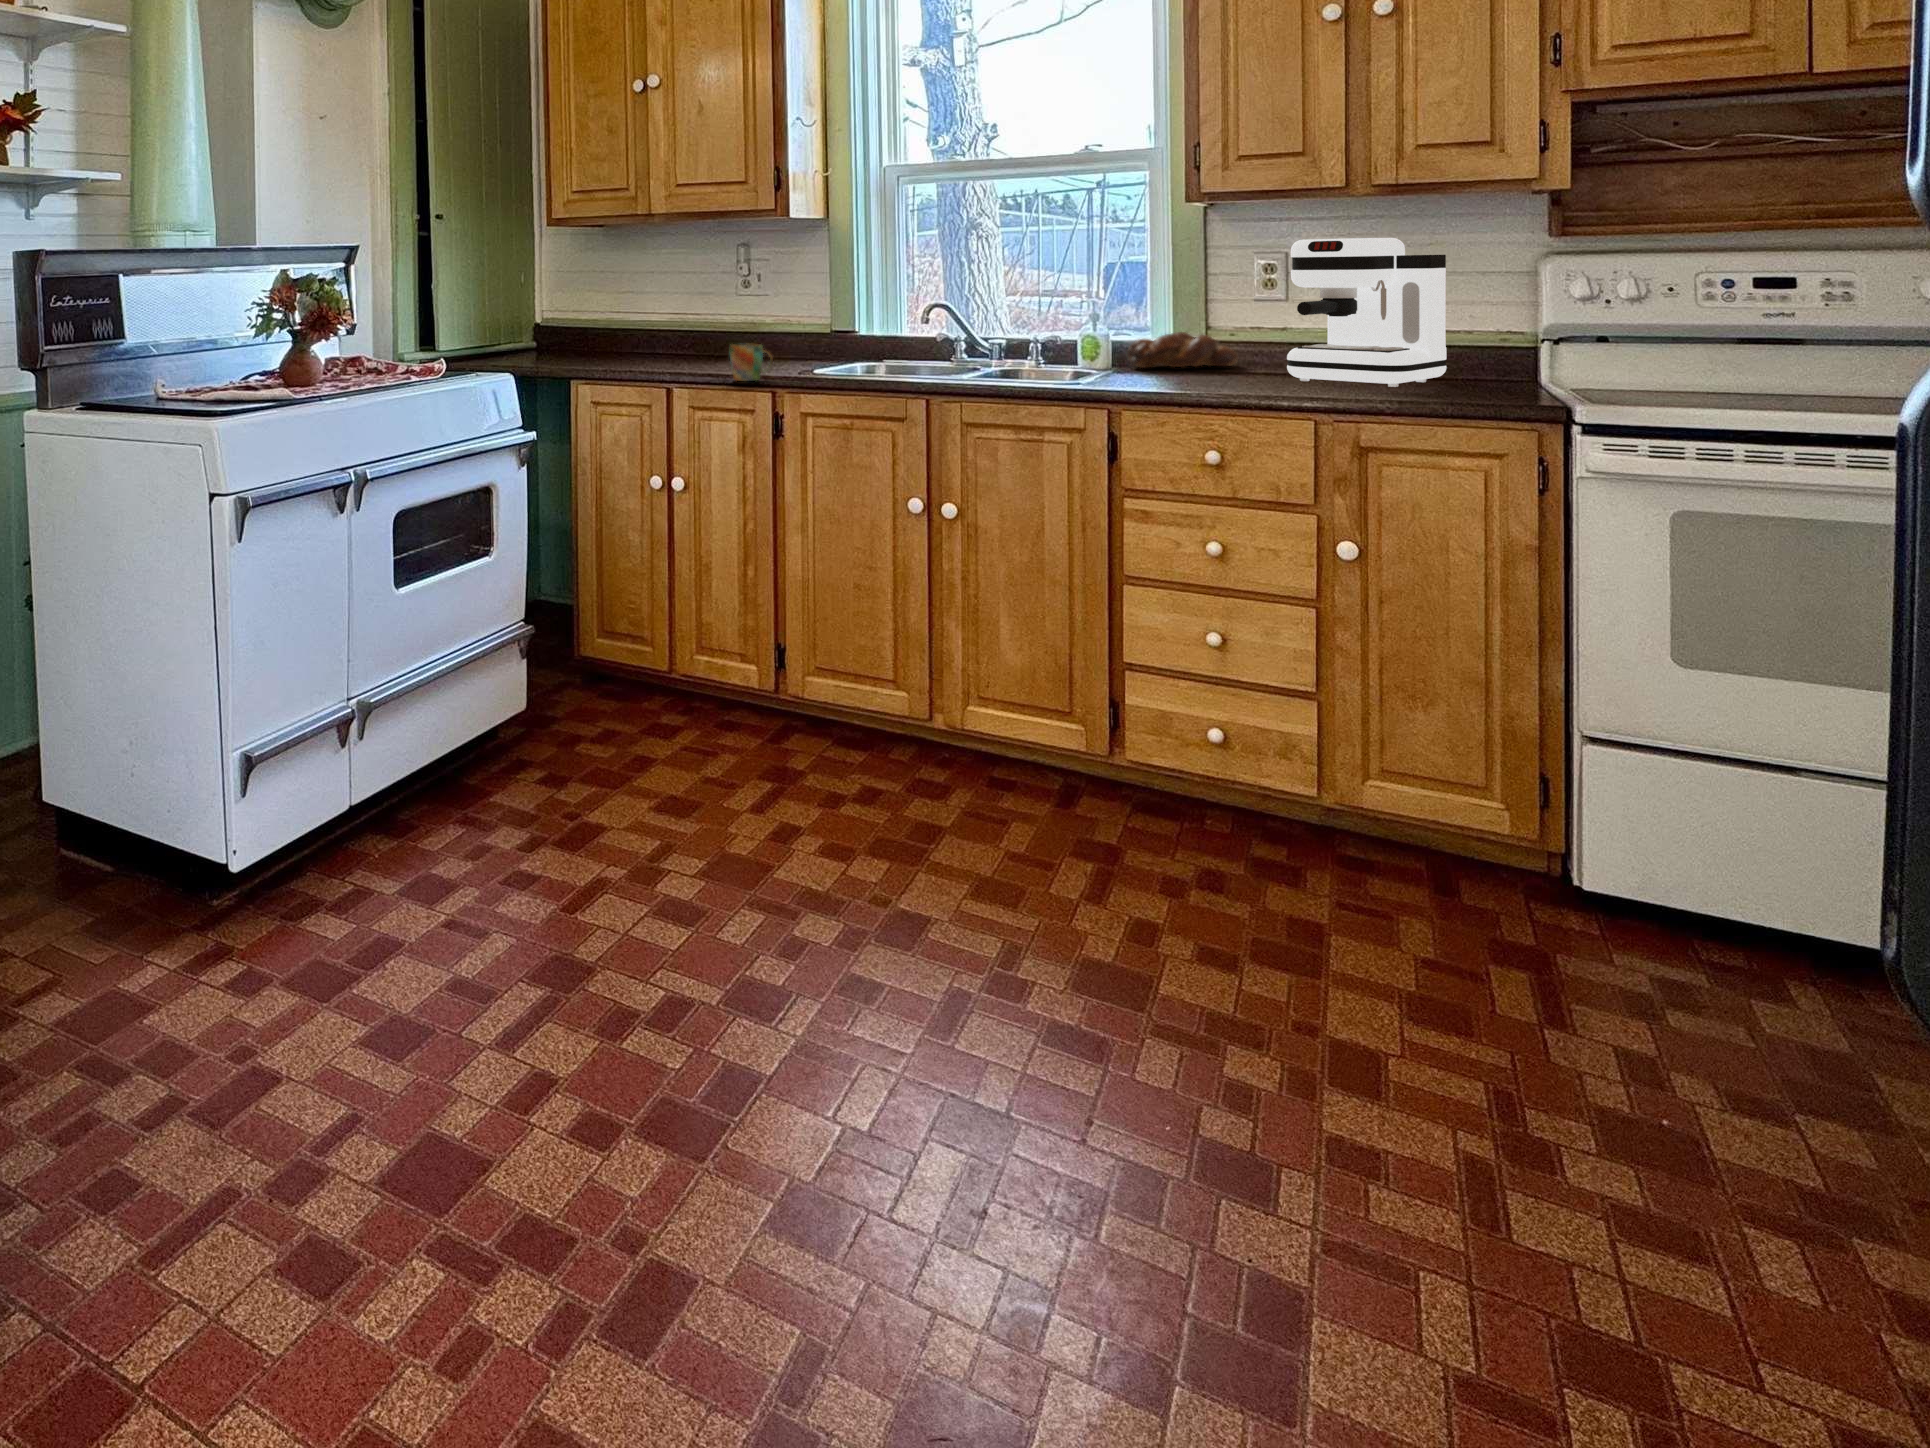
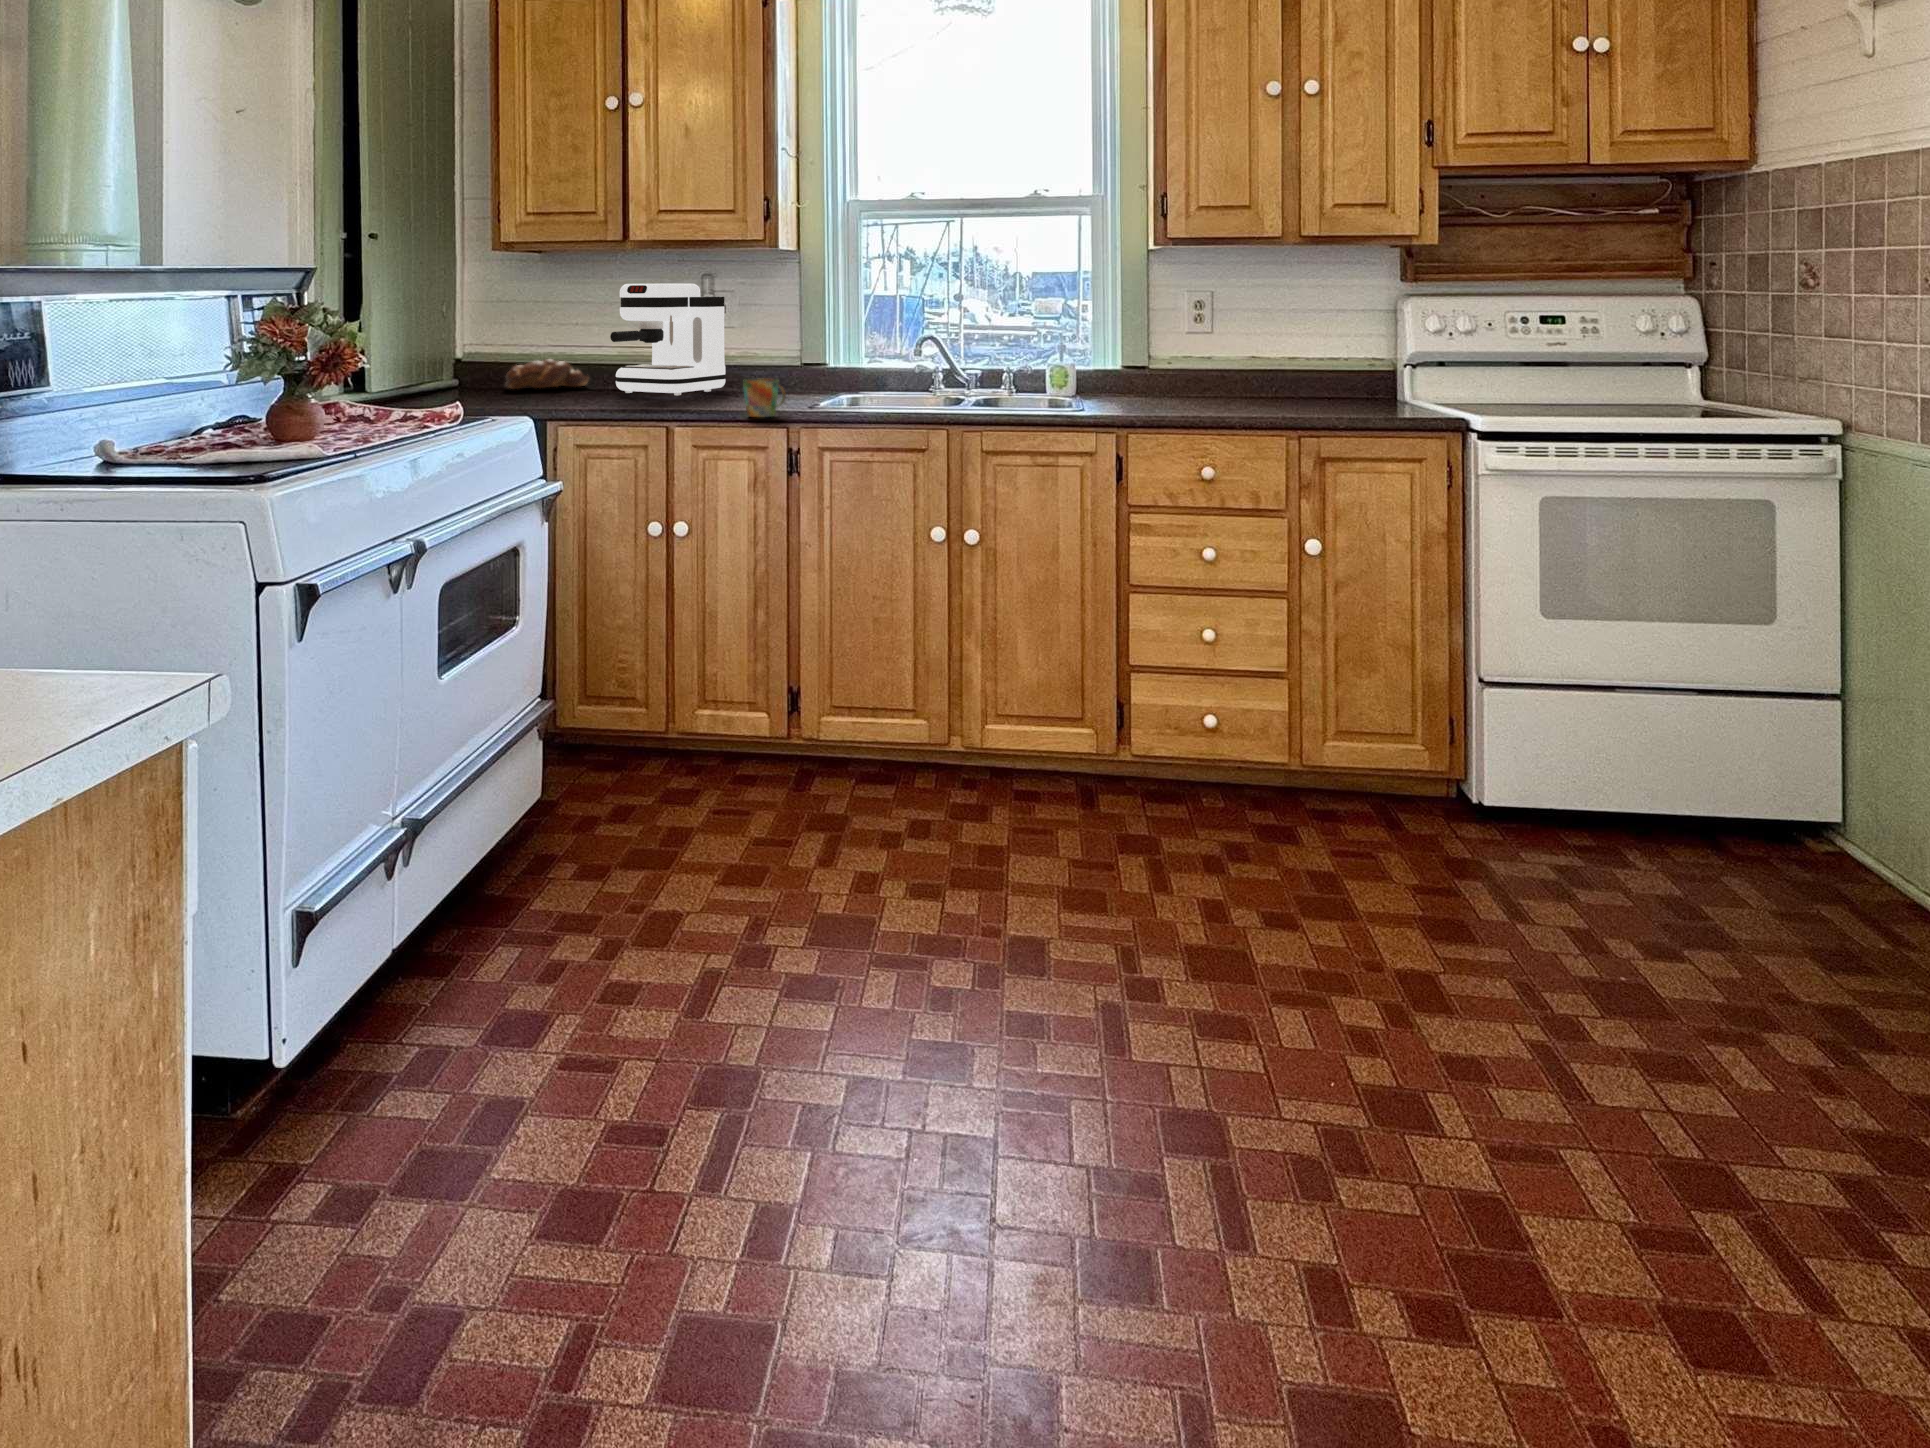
coffee maker: present [1287,238,1447,387] -> present [610,284,725,395]
bread loaf: present [1127,332,1238,368] -> present [505,359,589,389]

